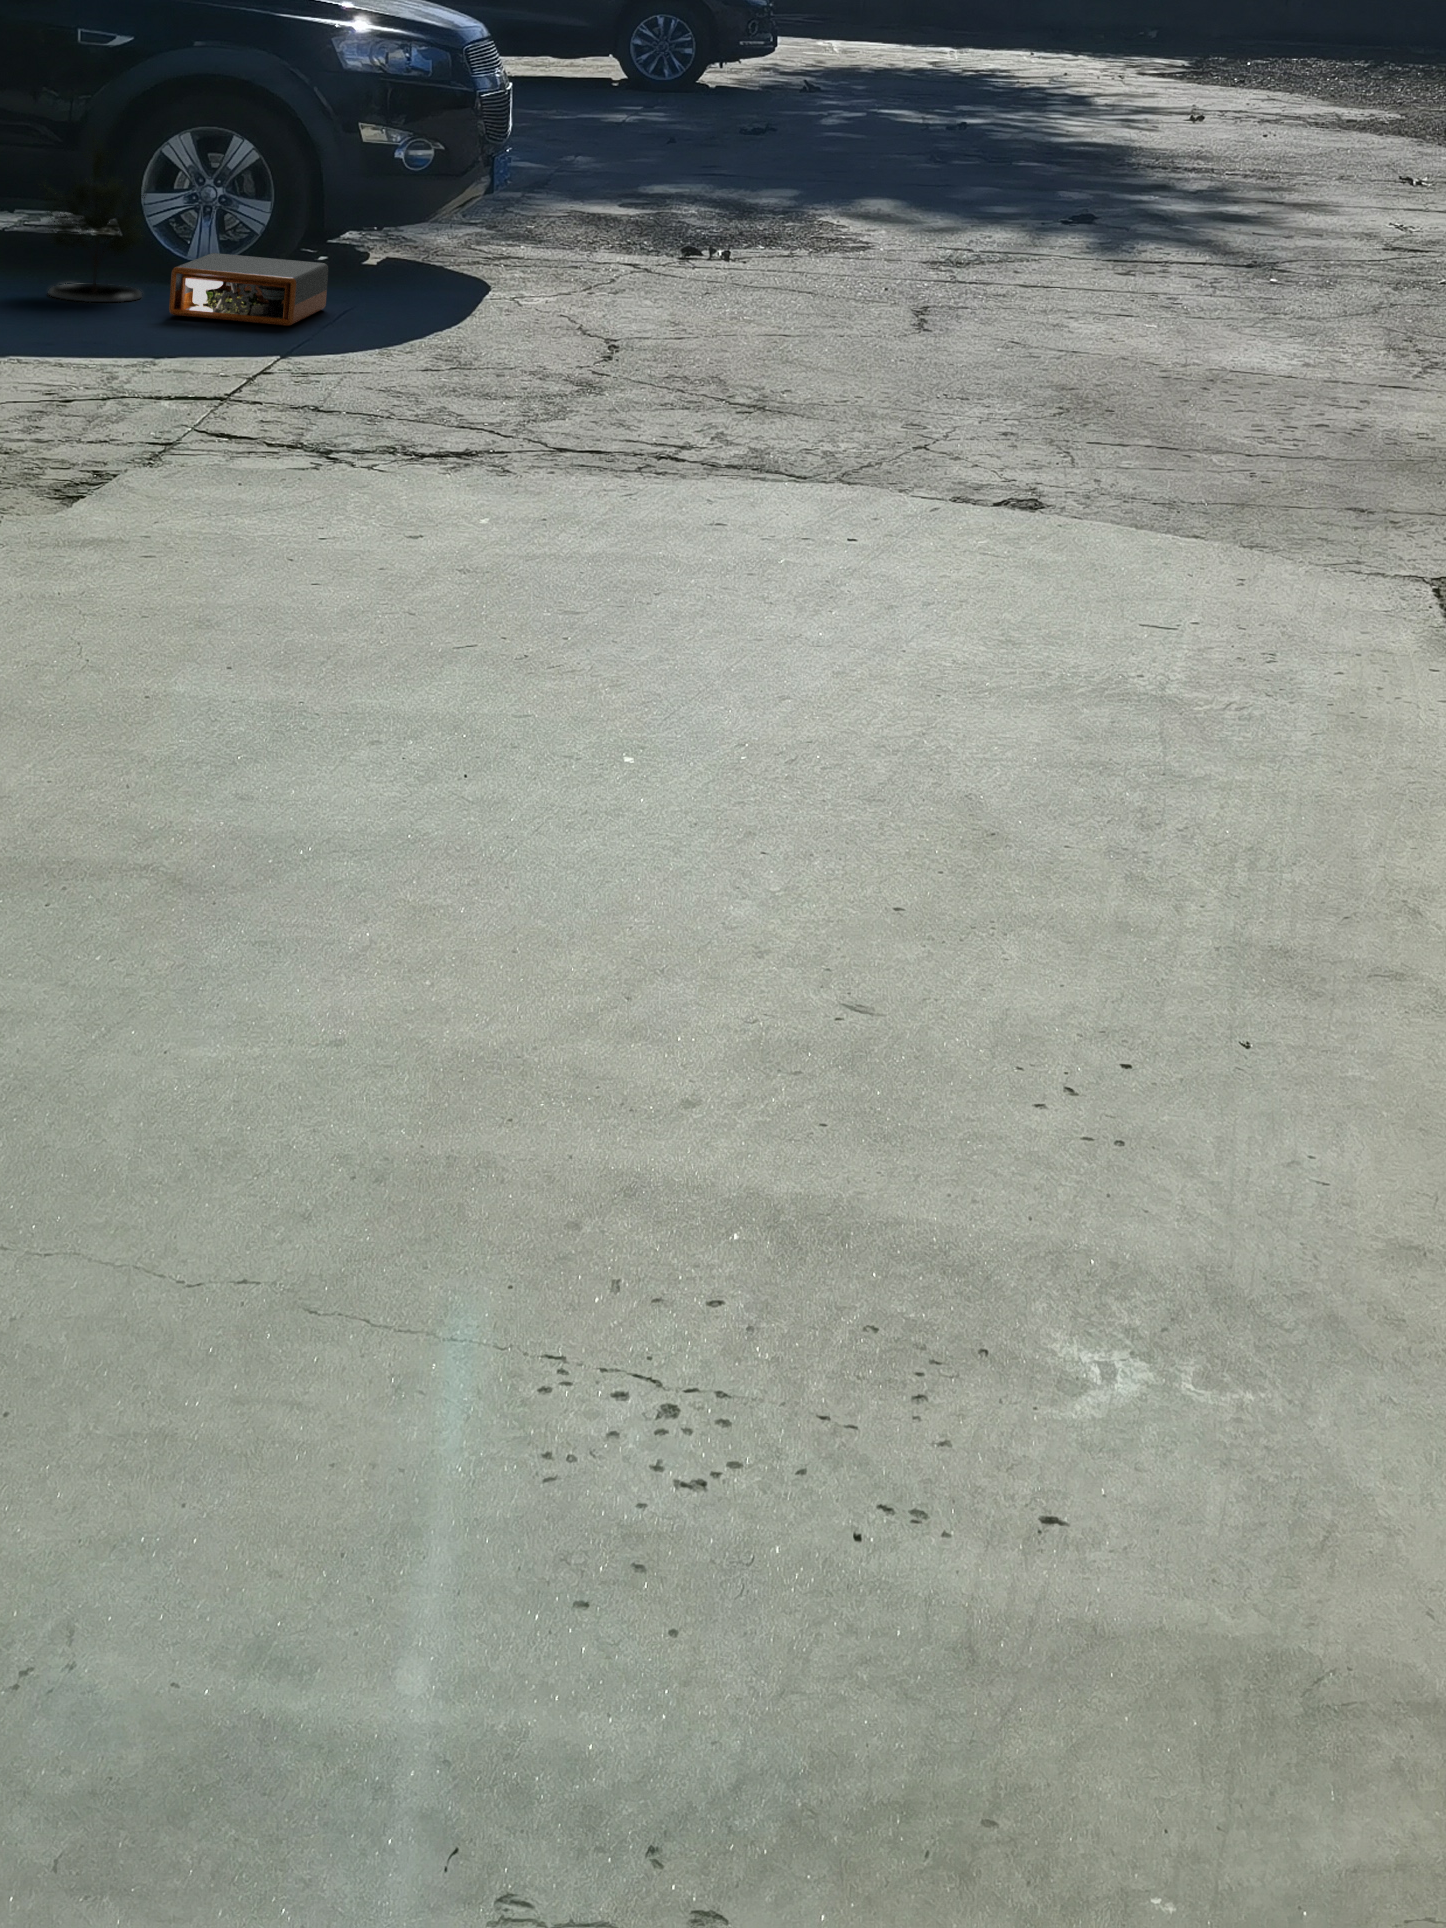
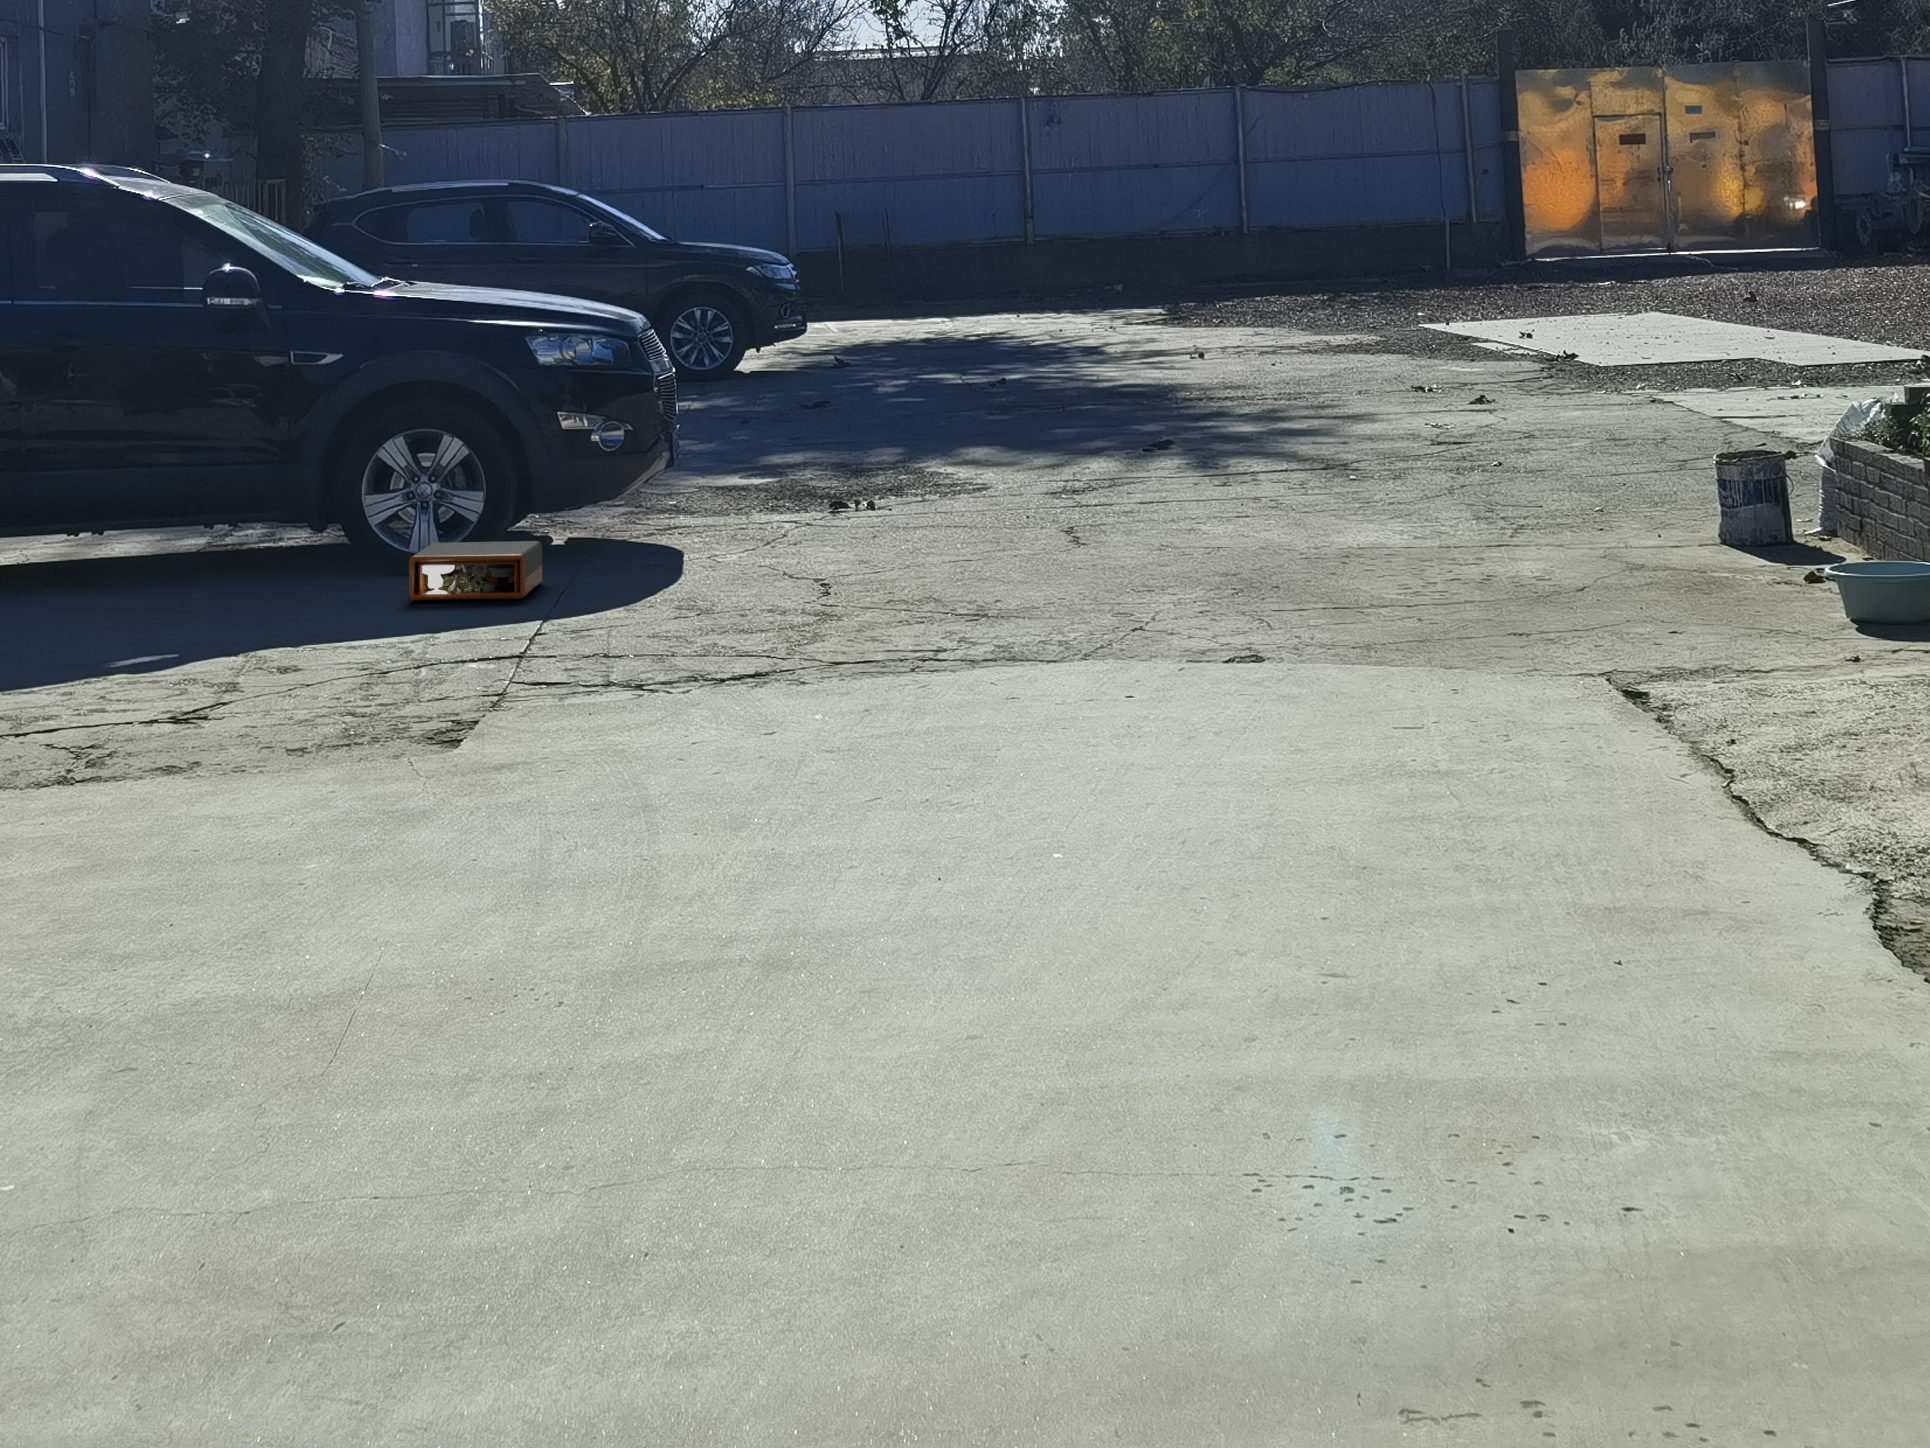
potted tree: present [39,136,146,302] -> none [264,440,373,599]

